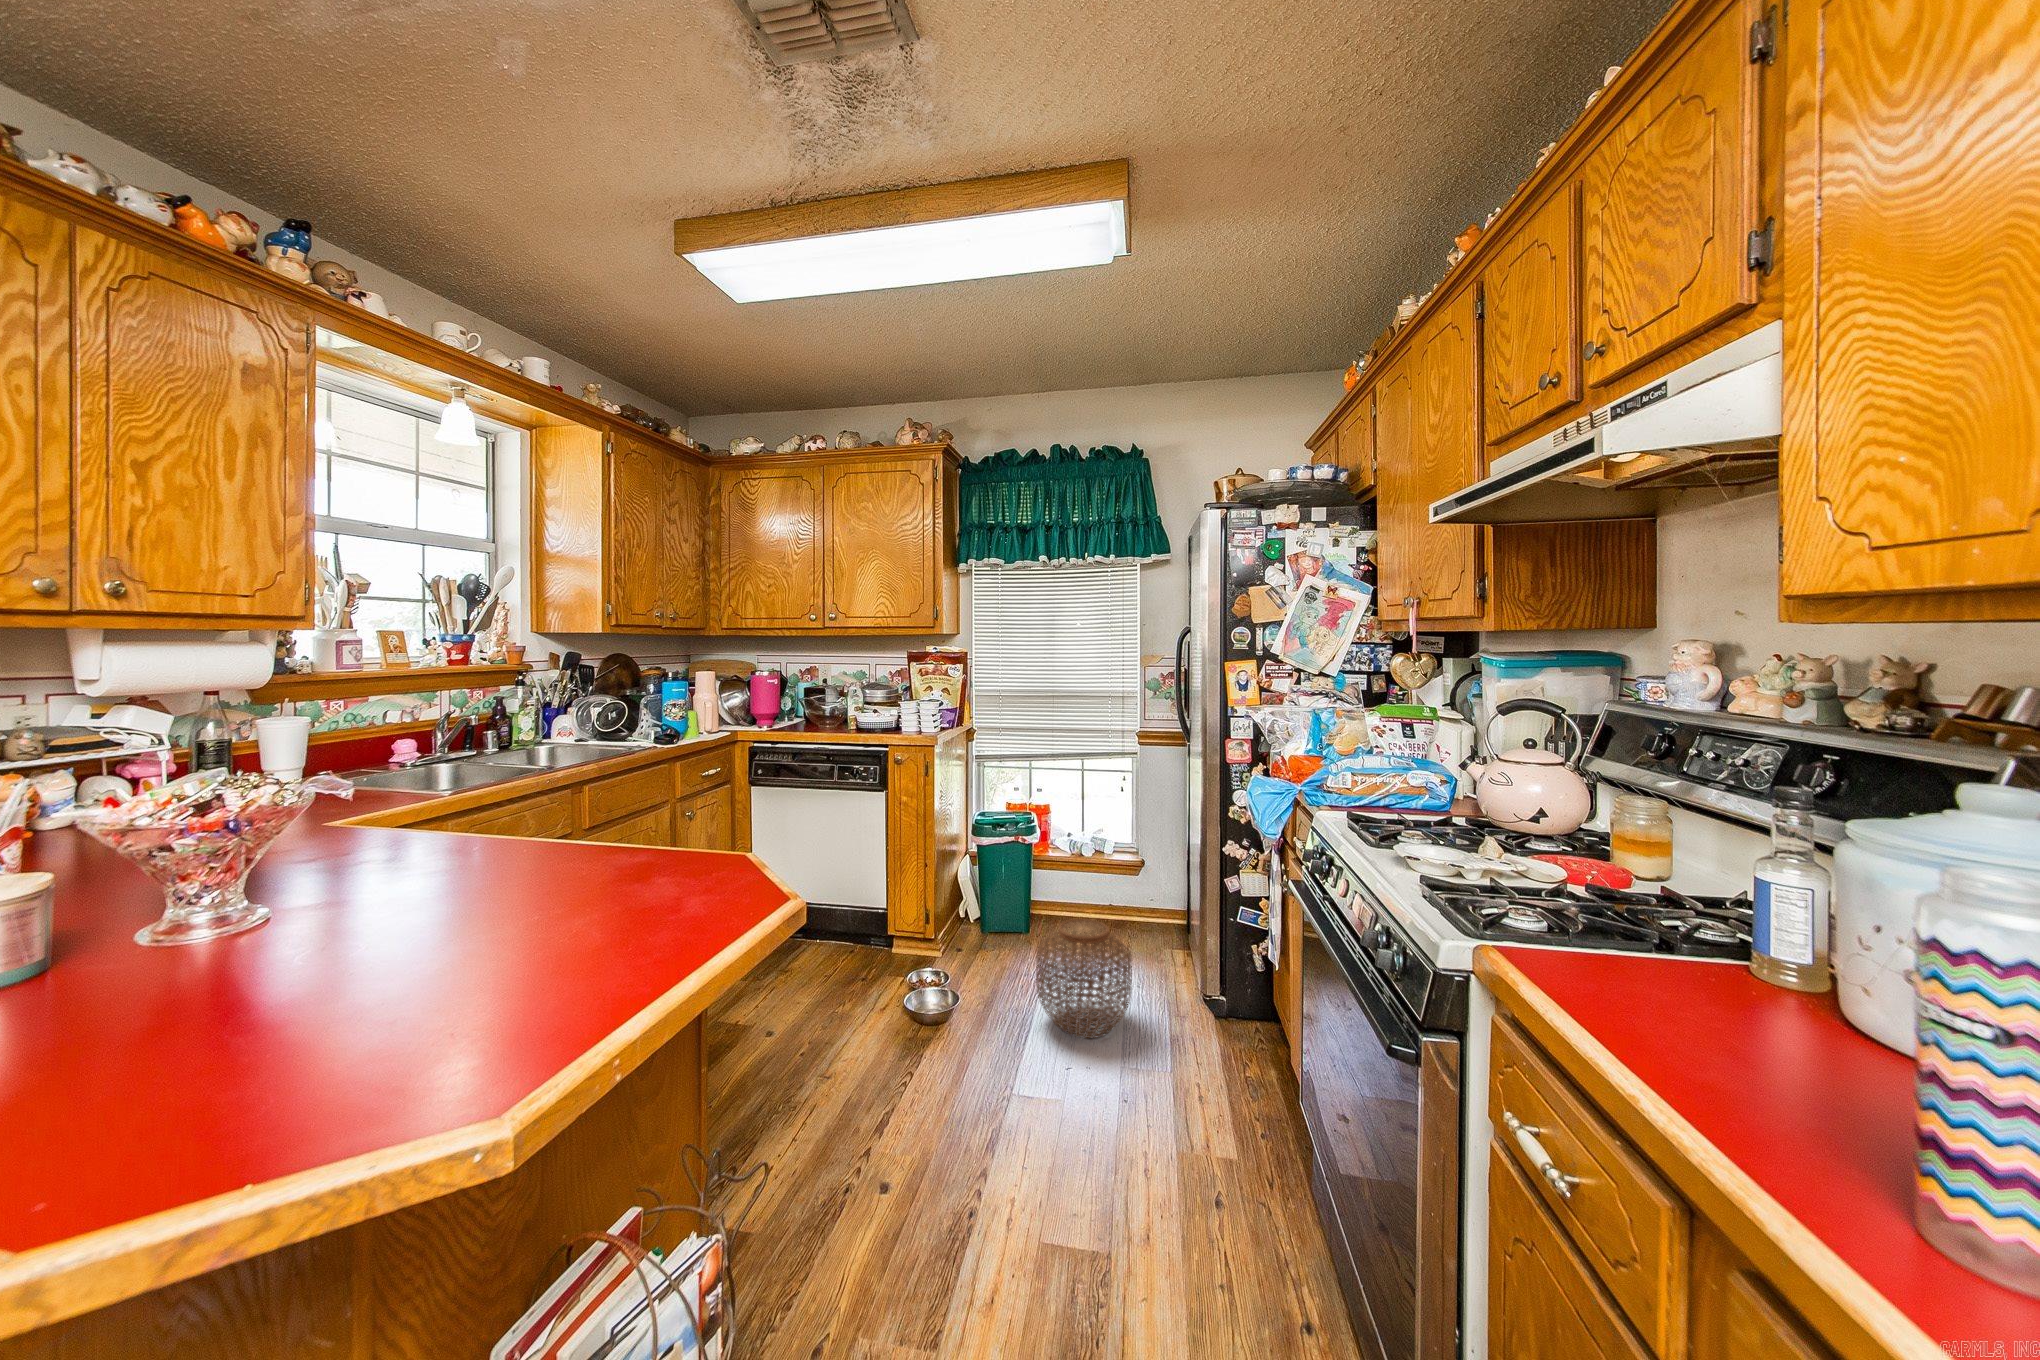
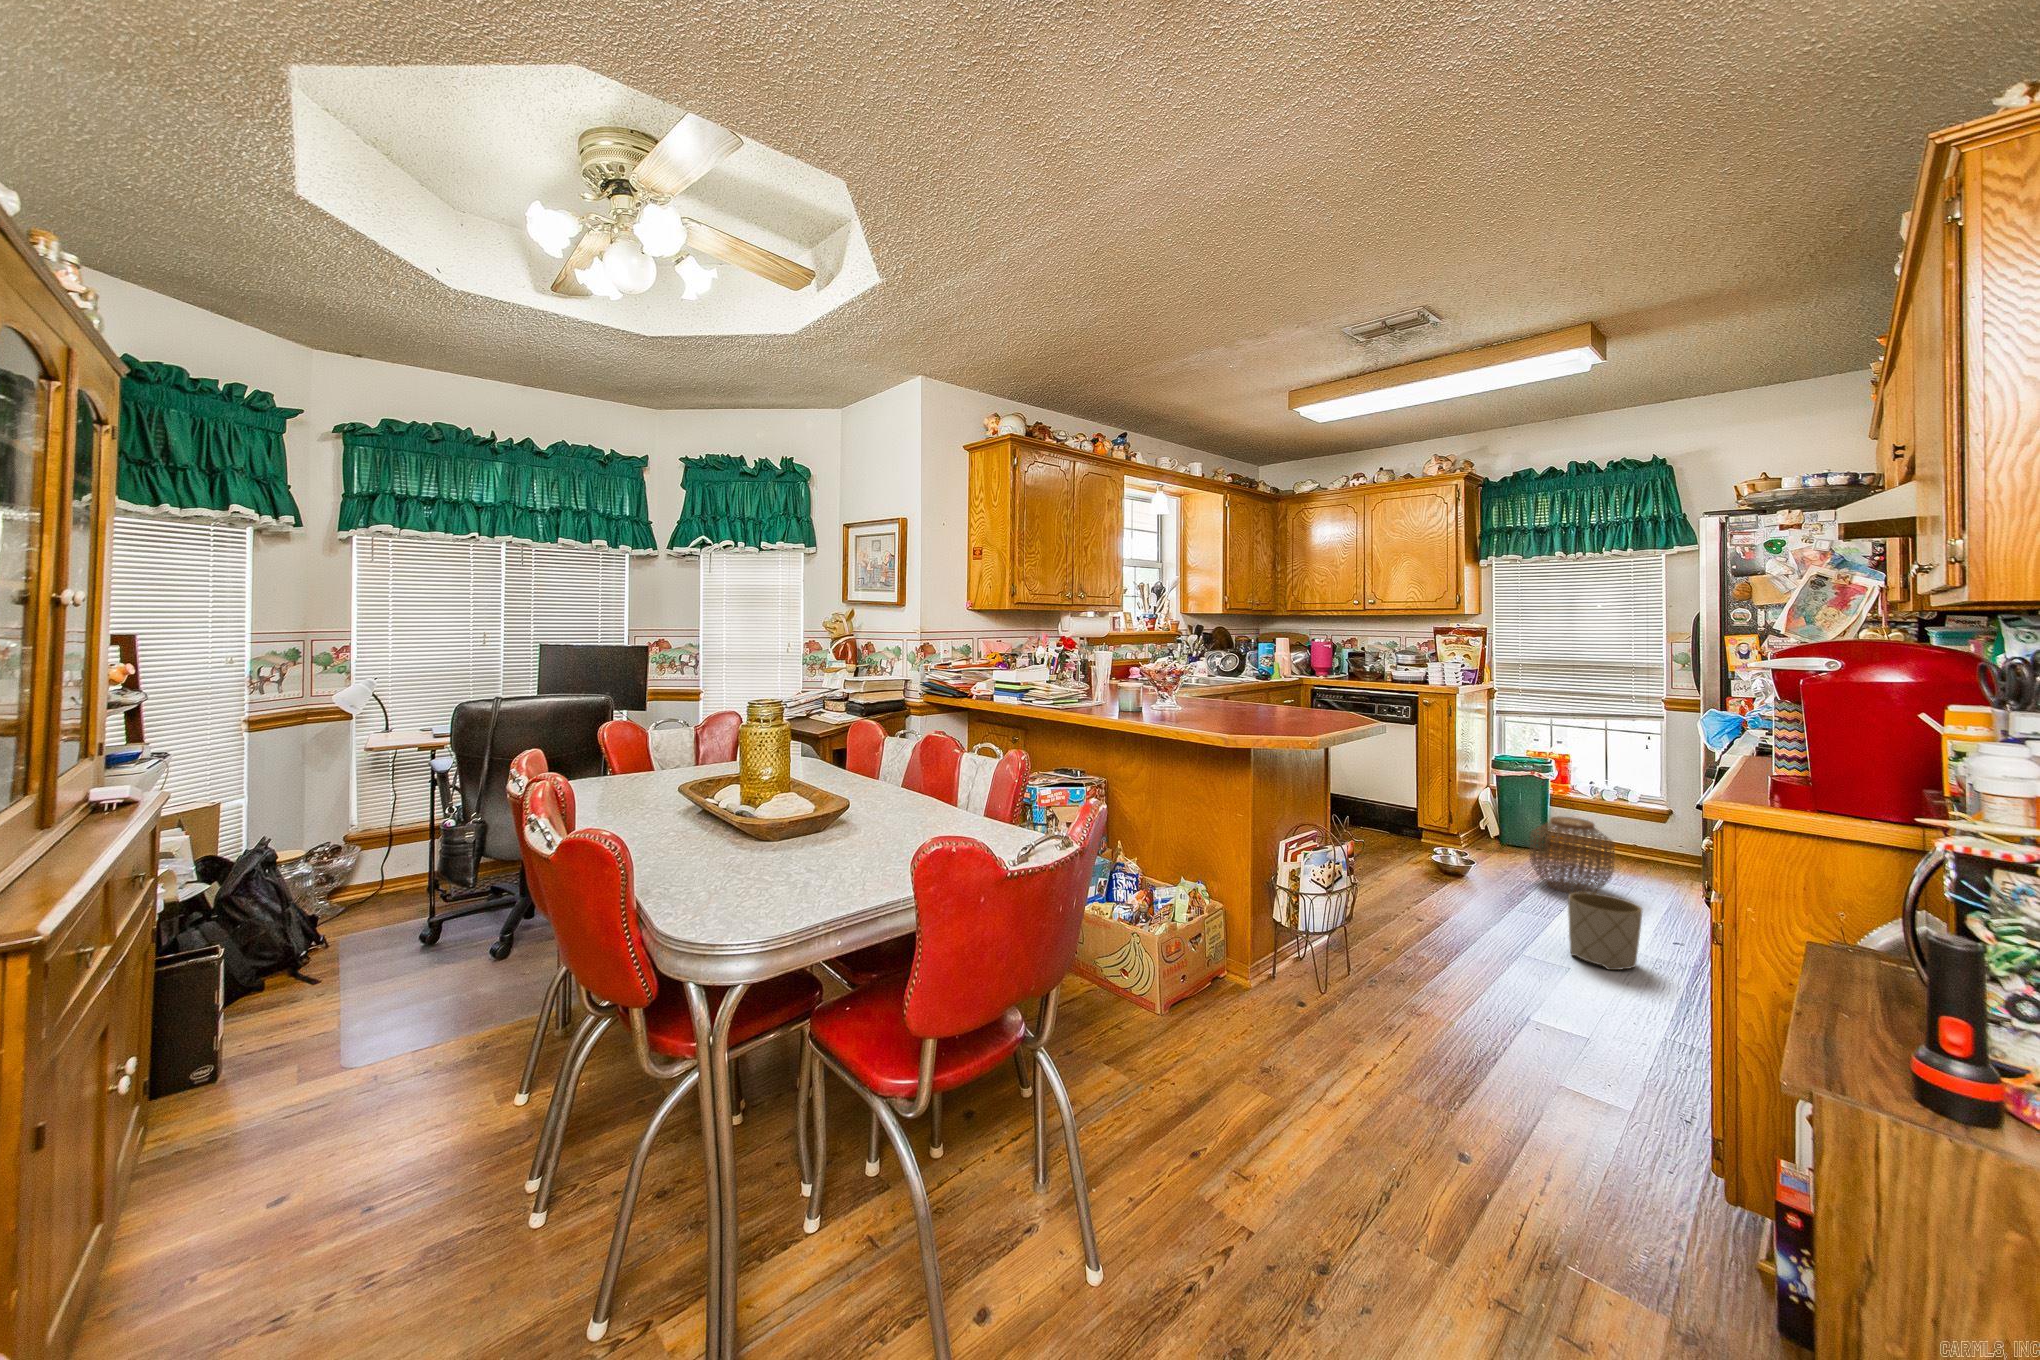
planter: none [1123,1103,1226,1271] -> present [1568,892,1642,970]

